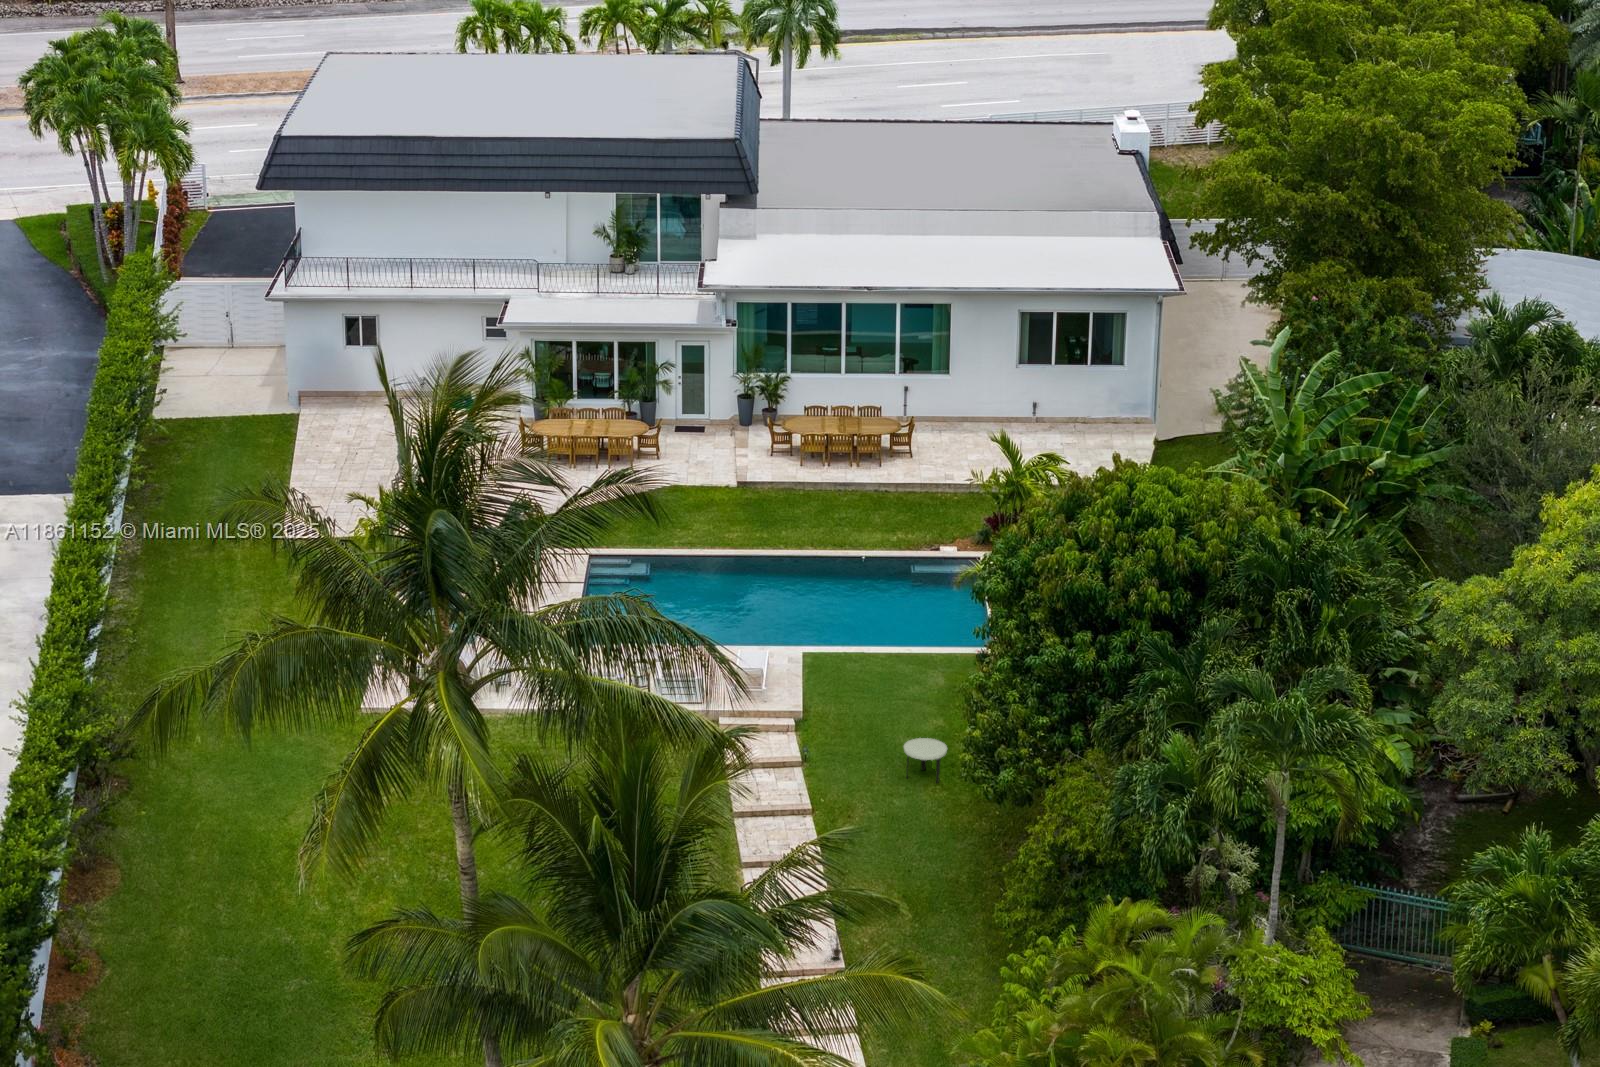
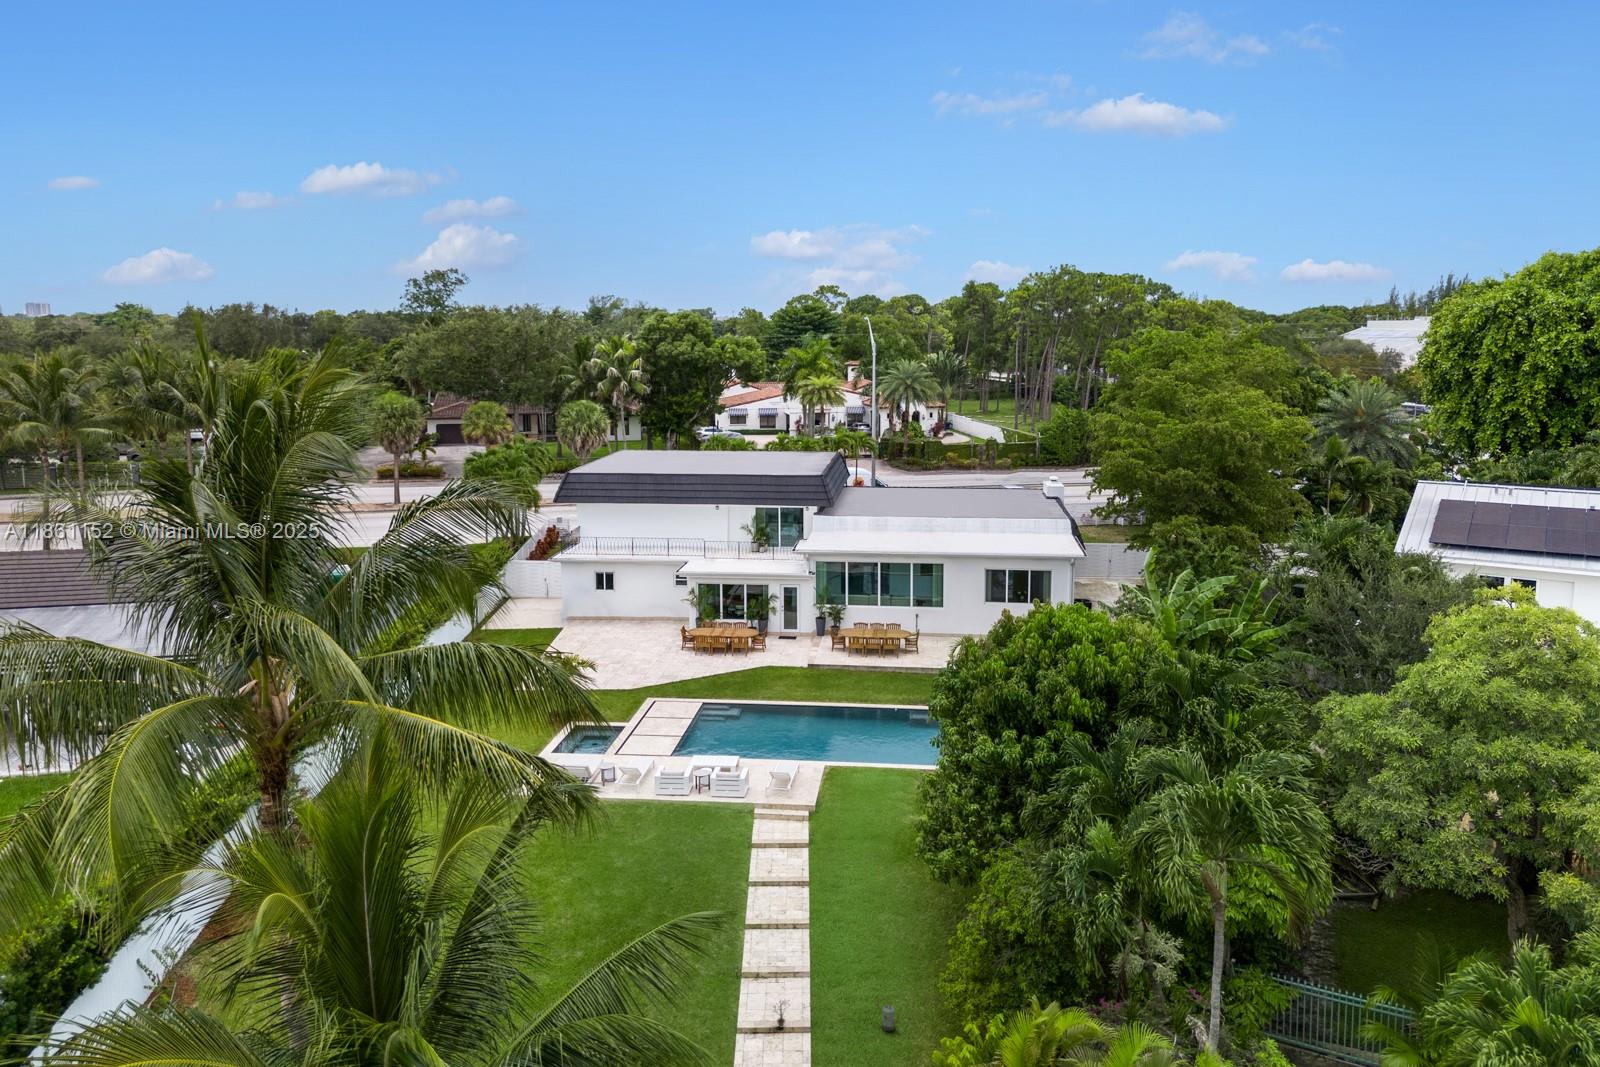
side table: present [904,738,947,783] -> none [876,825,910,862]
watering can: none [938,922,965,956] -> present [879,998,896,1031]

